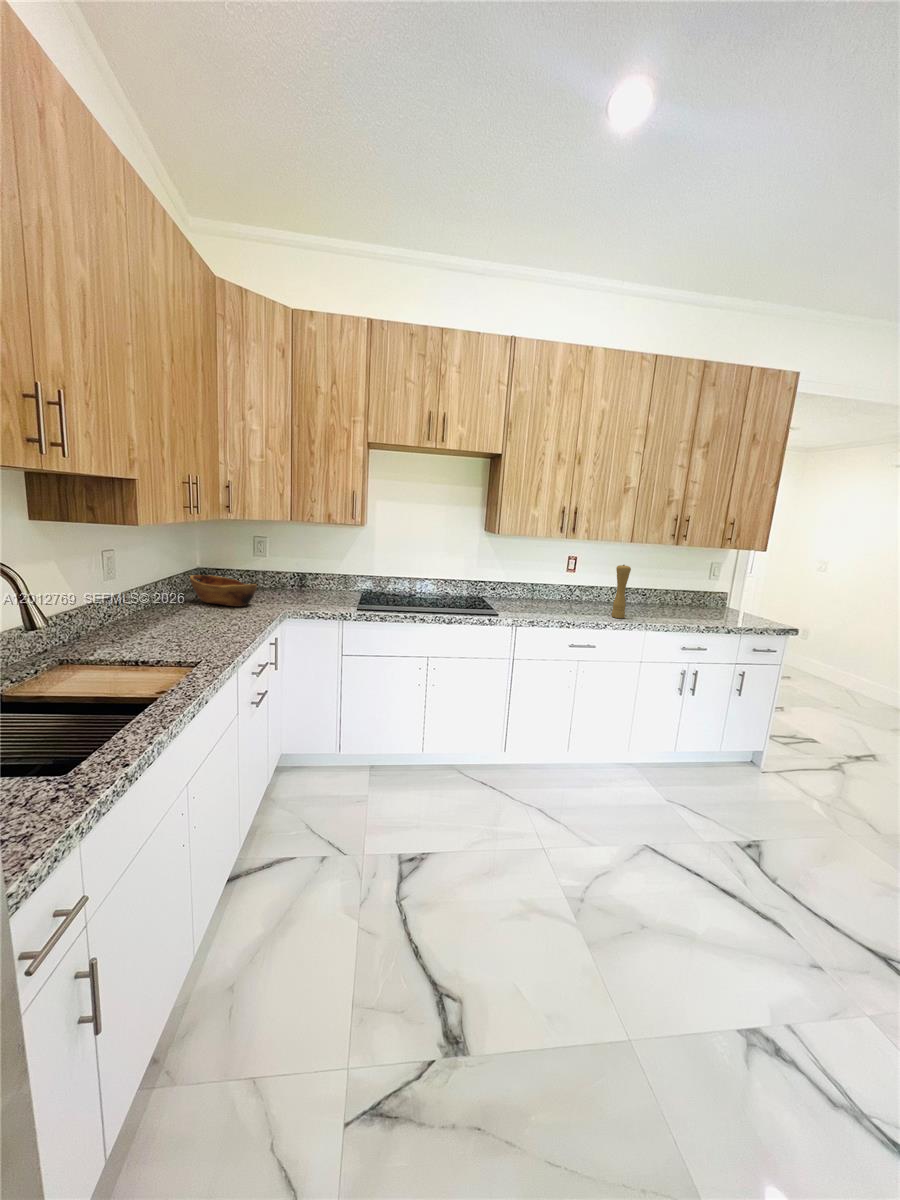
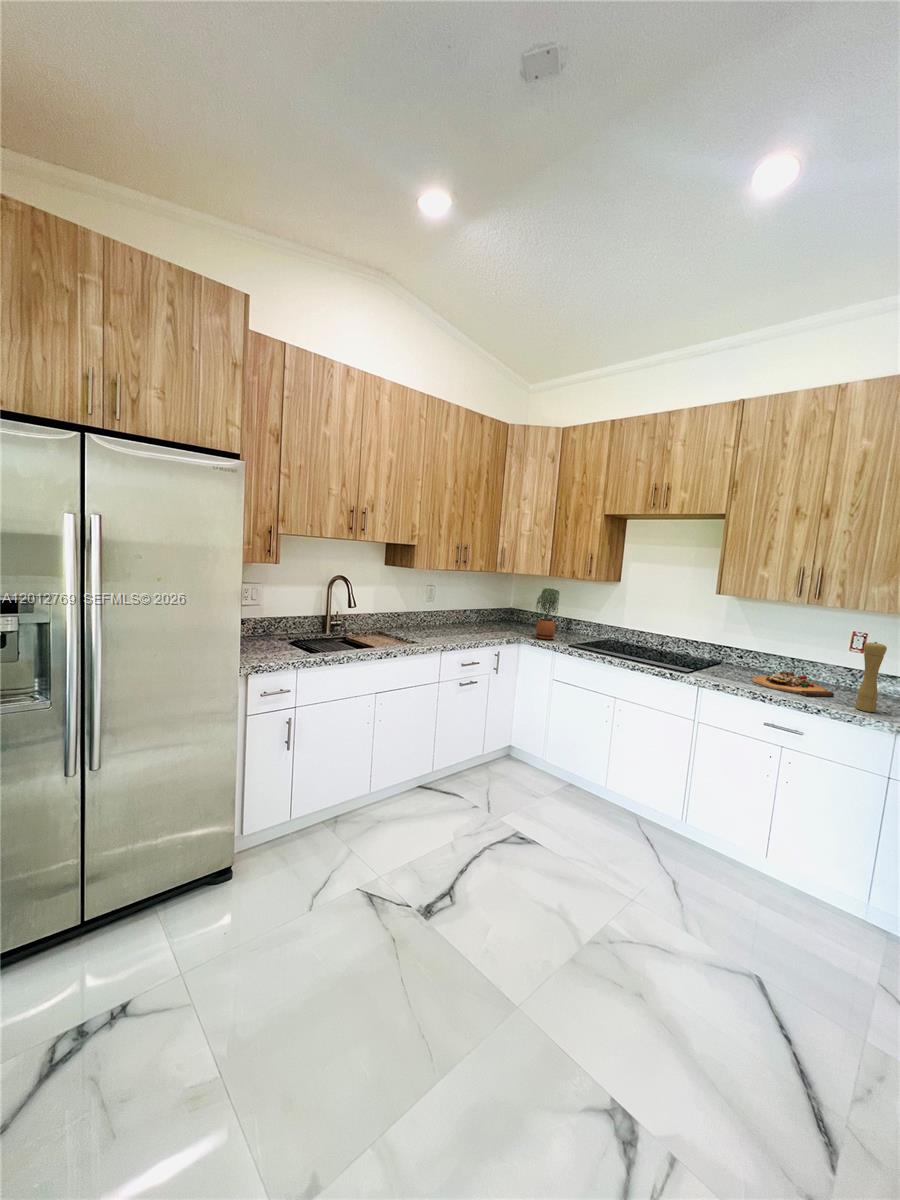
potted plant: none [290,538,321,606] -> present [535,589,559,639]
wooden bowl: present [190,575,257,606] -> none [484,609,516,632]
cutting board: none [526,597,586,615] -> present [752,671,834,697]

